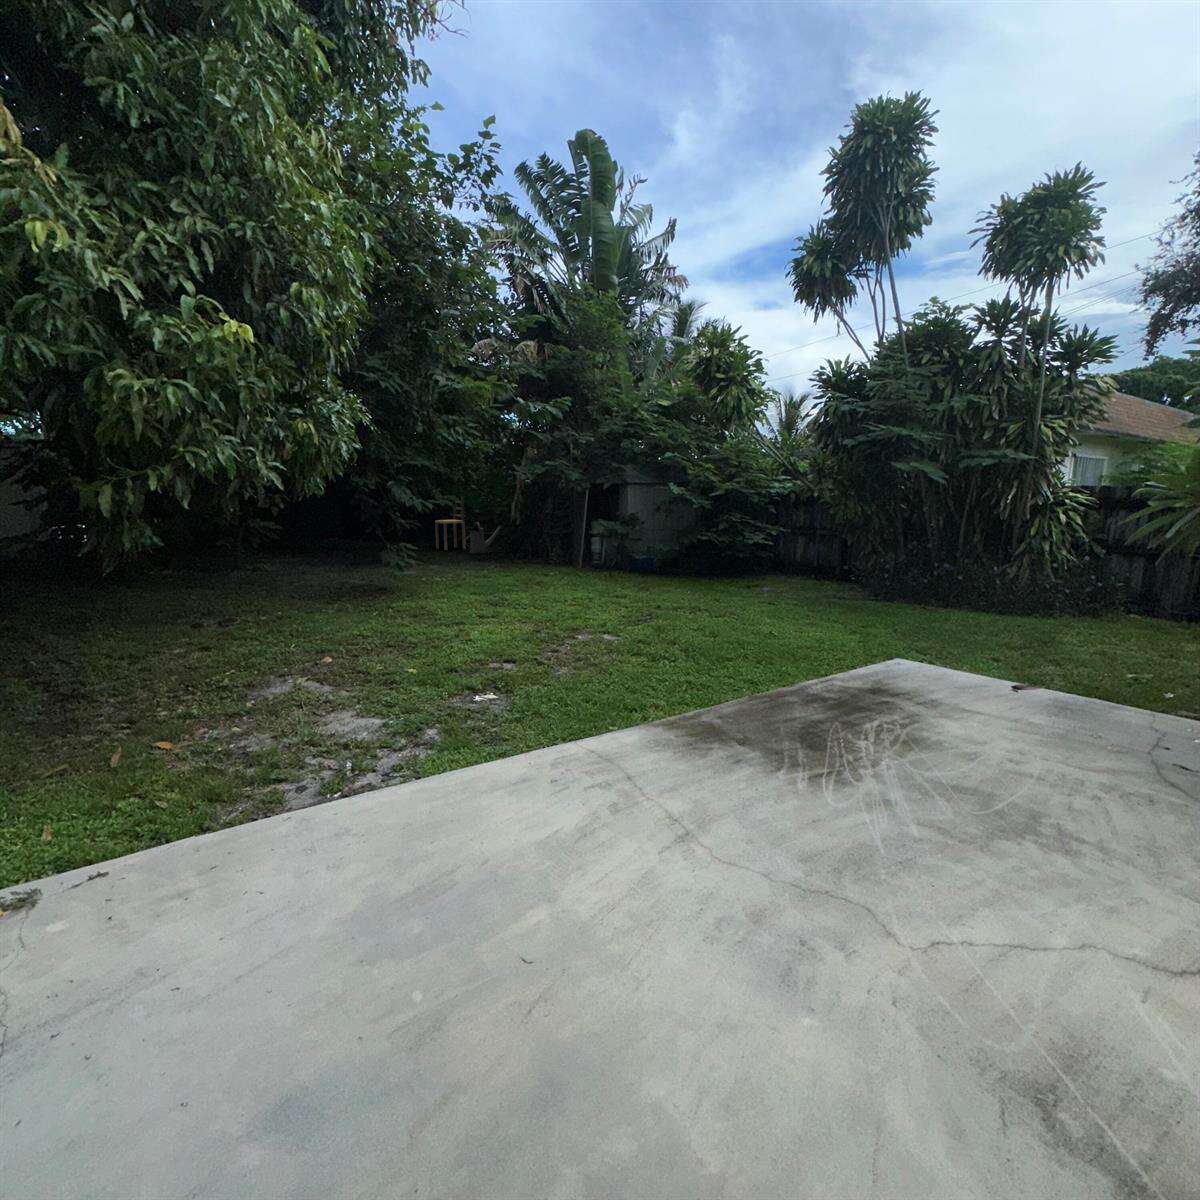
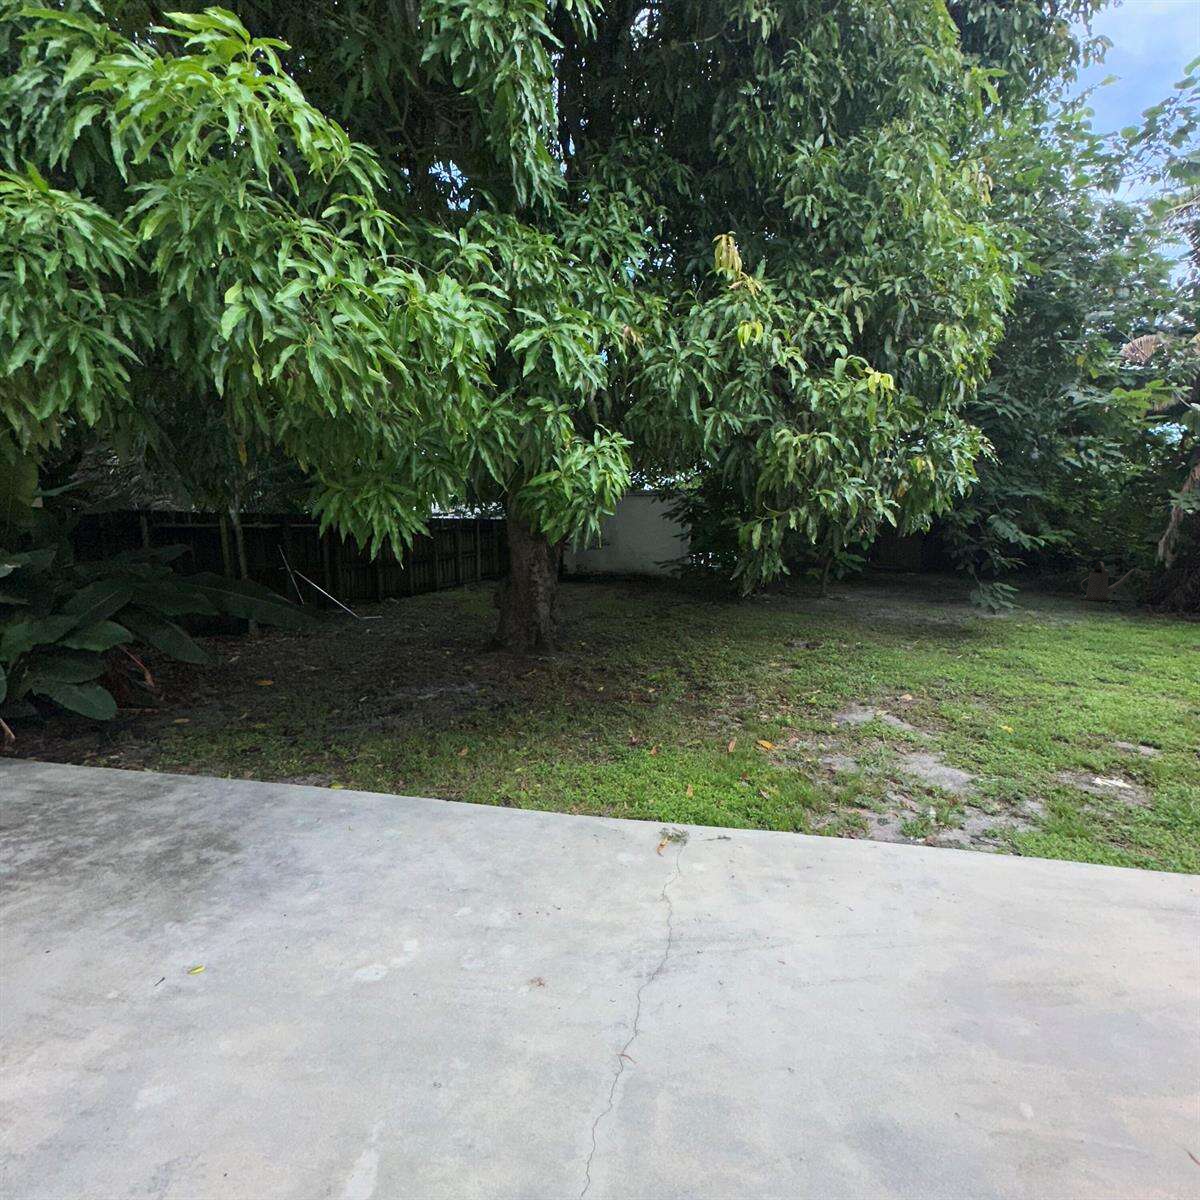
chair: present [435,496,466,550] -> none [1040,528,1086,593]

